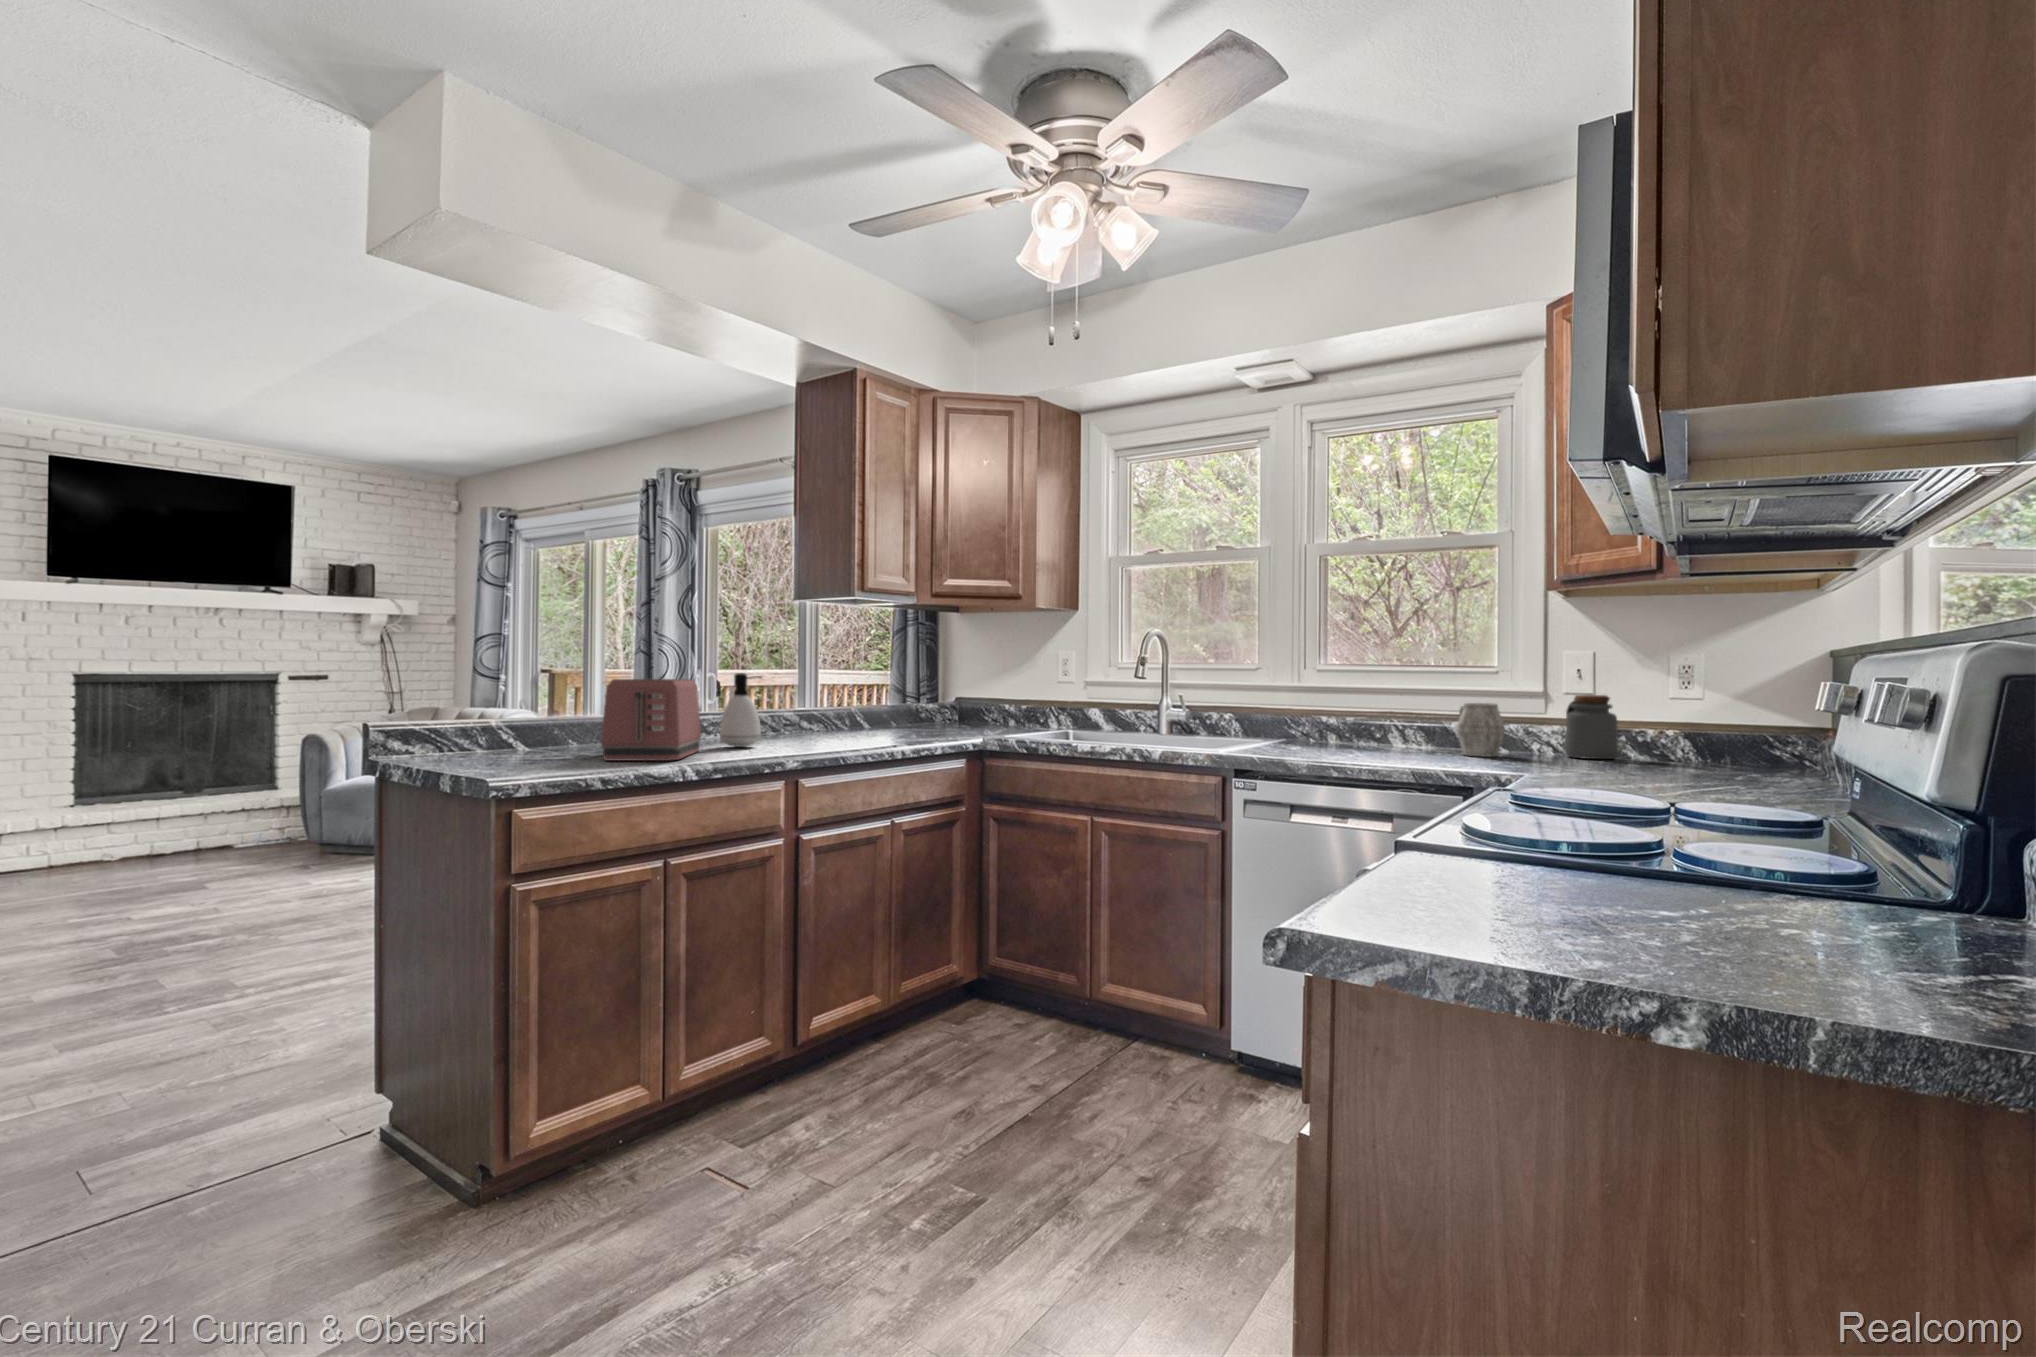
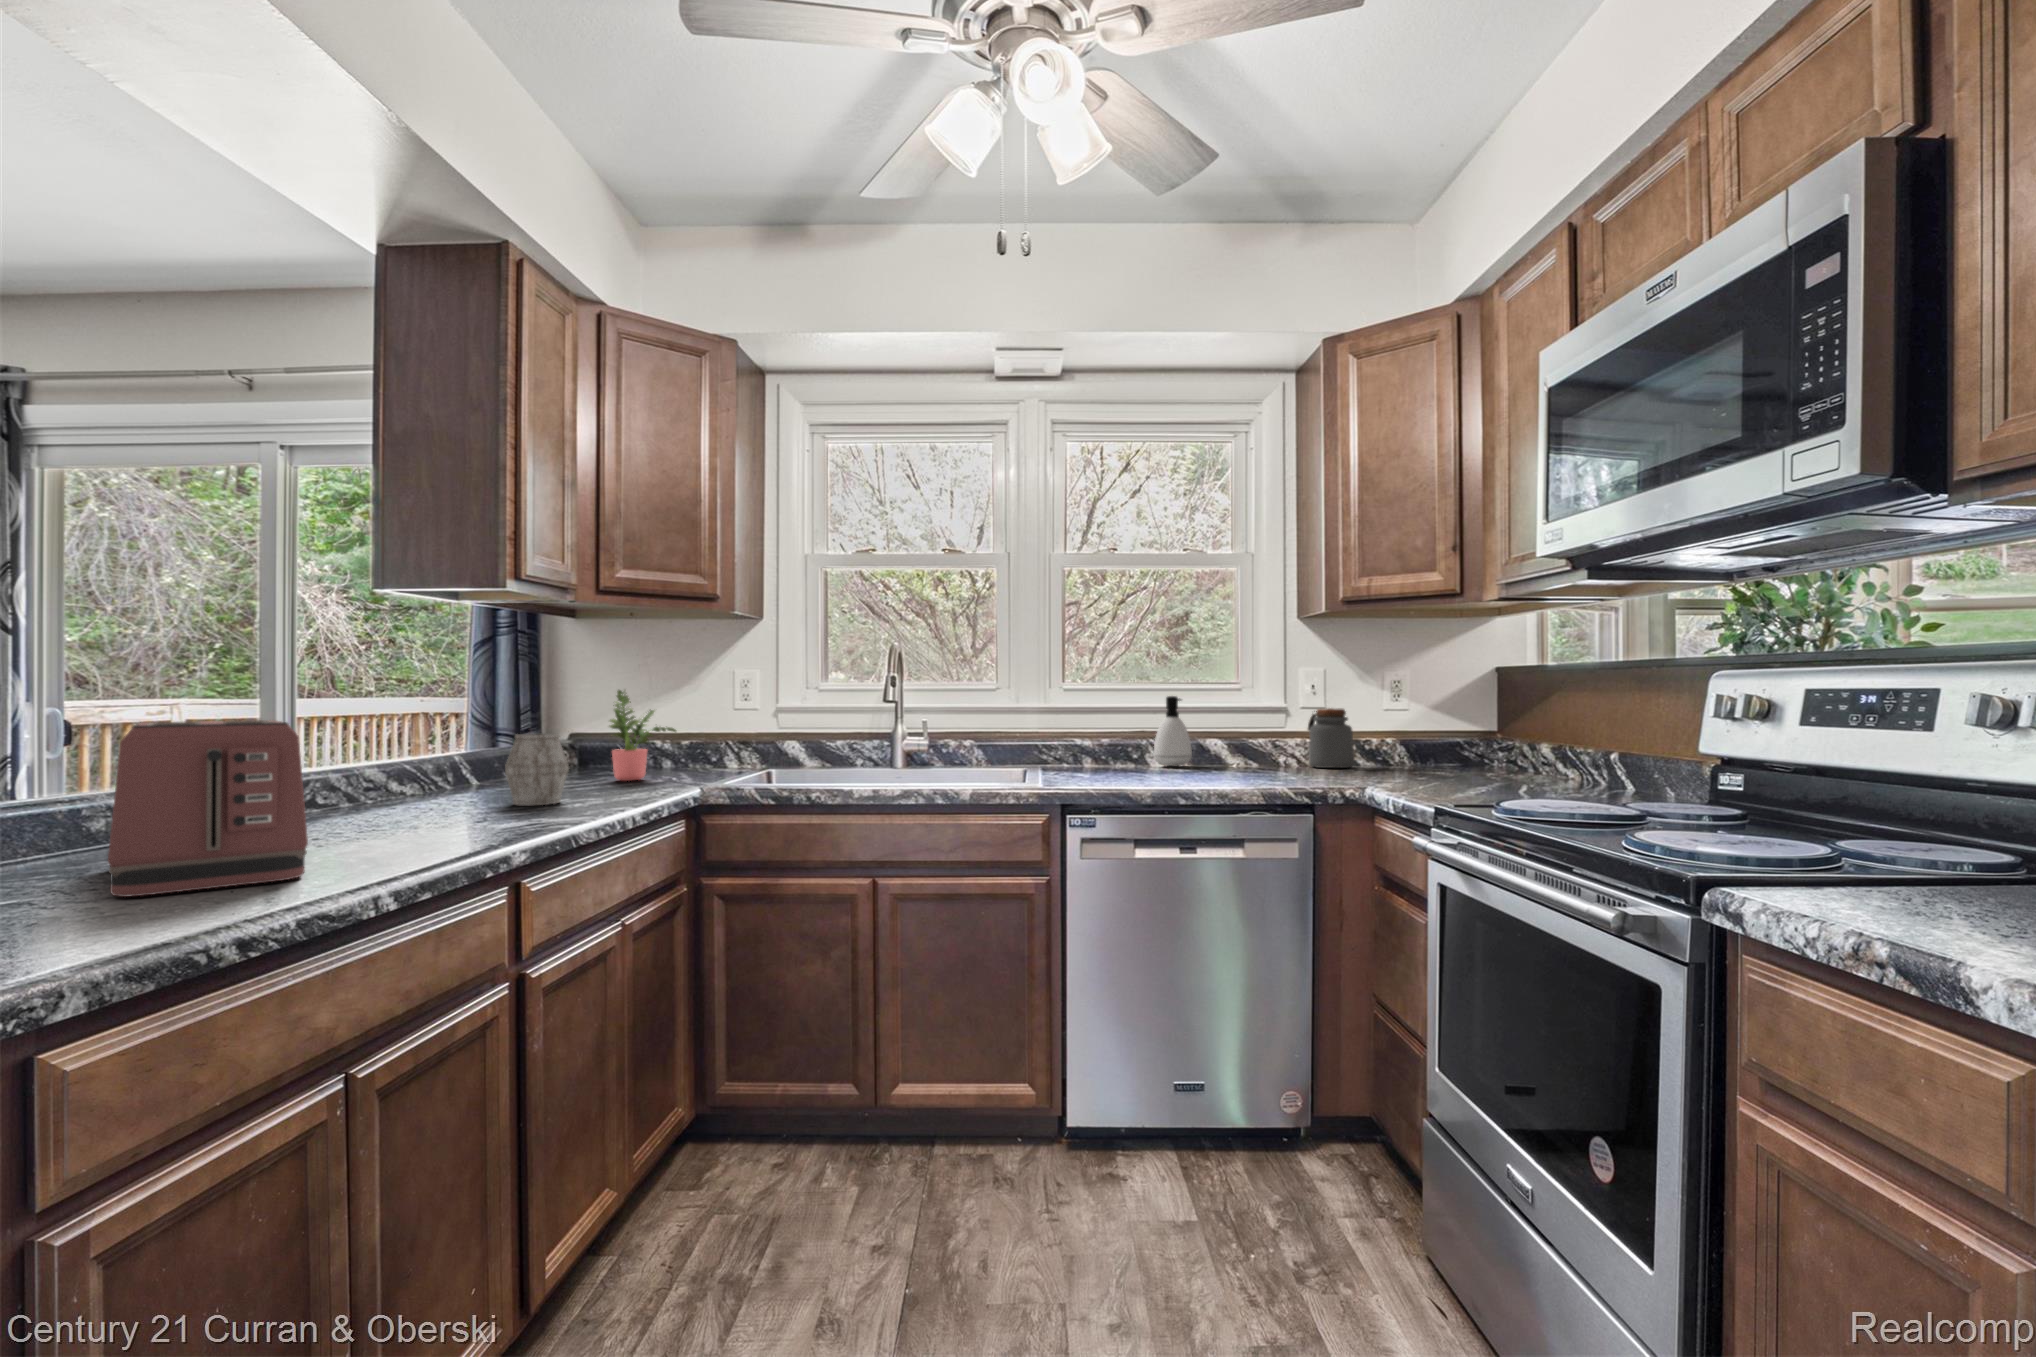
potted plant: none [943,665,995,732] -> present [610,690,676,781]
soap dispenser: present [720,673,762,747] -> present [1154,696,1192,766]
mug: present [1456,703,1505,757] -> present [505,733,569,806]

